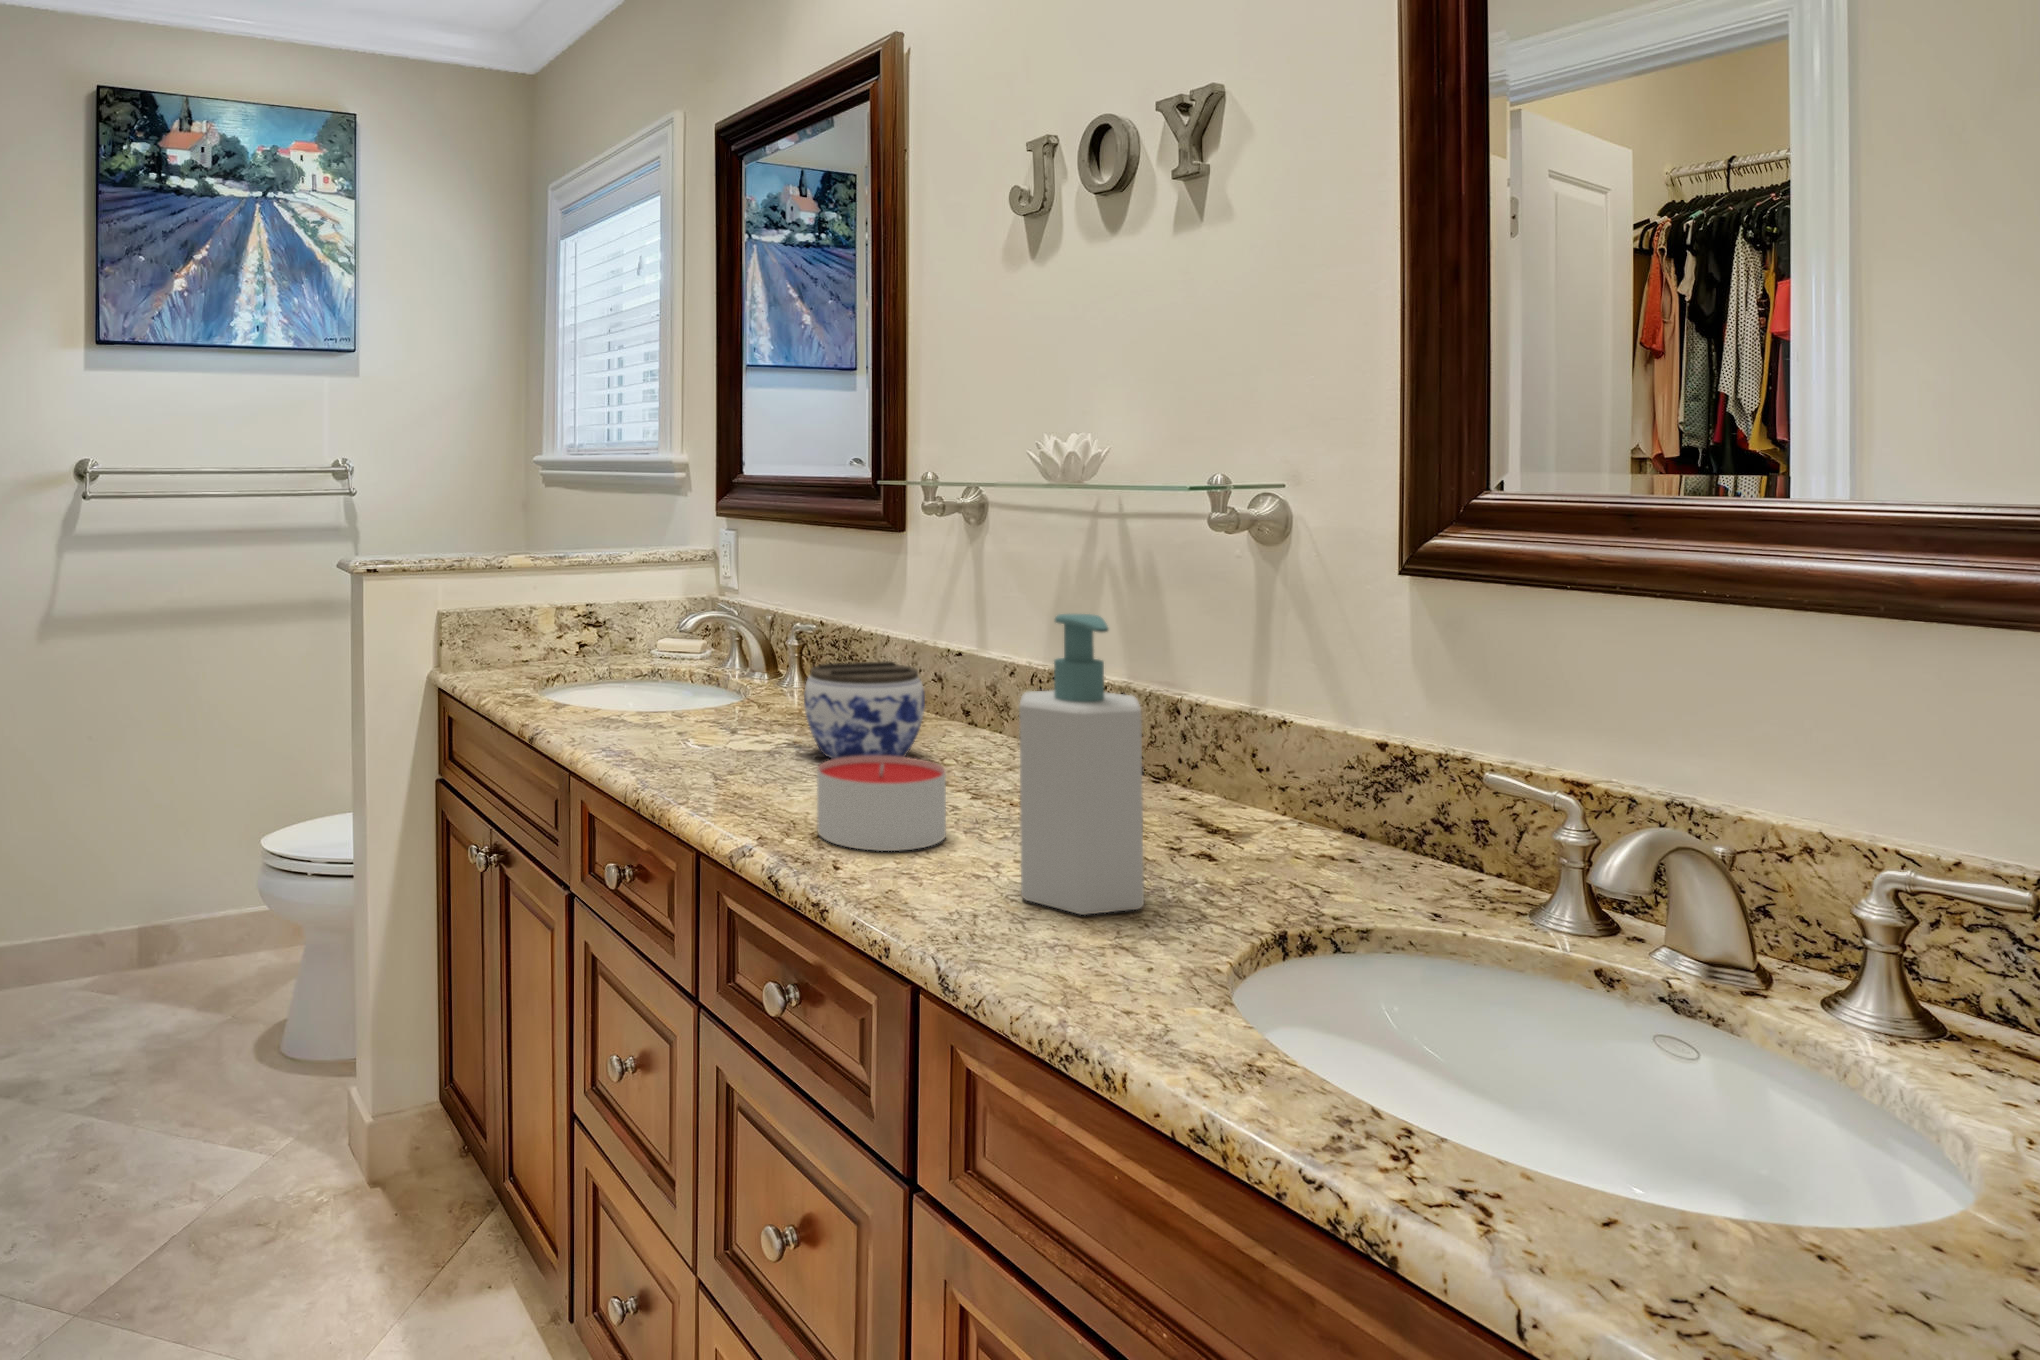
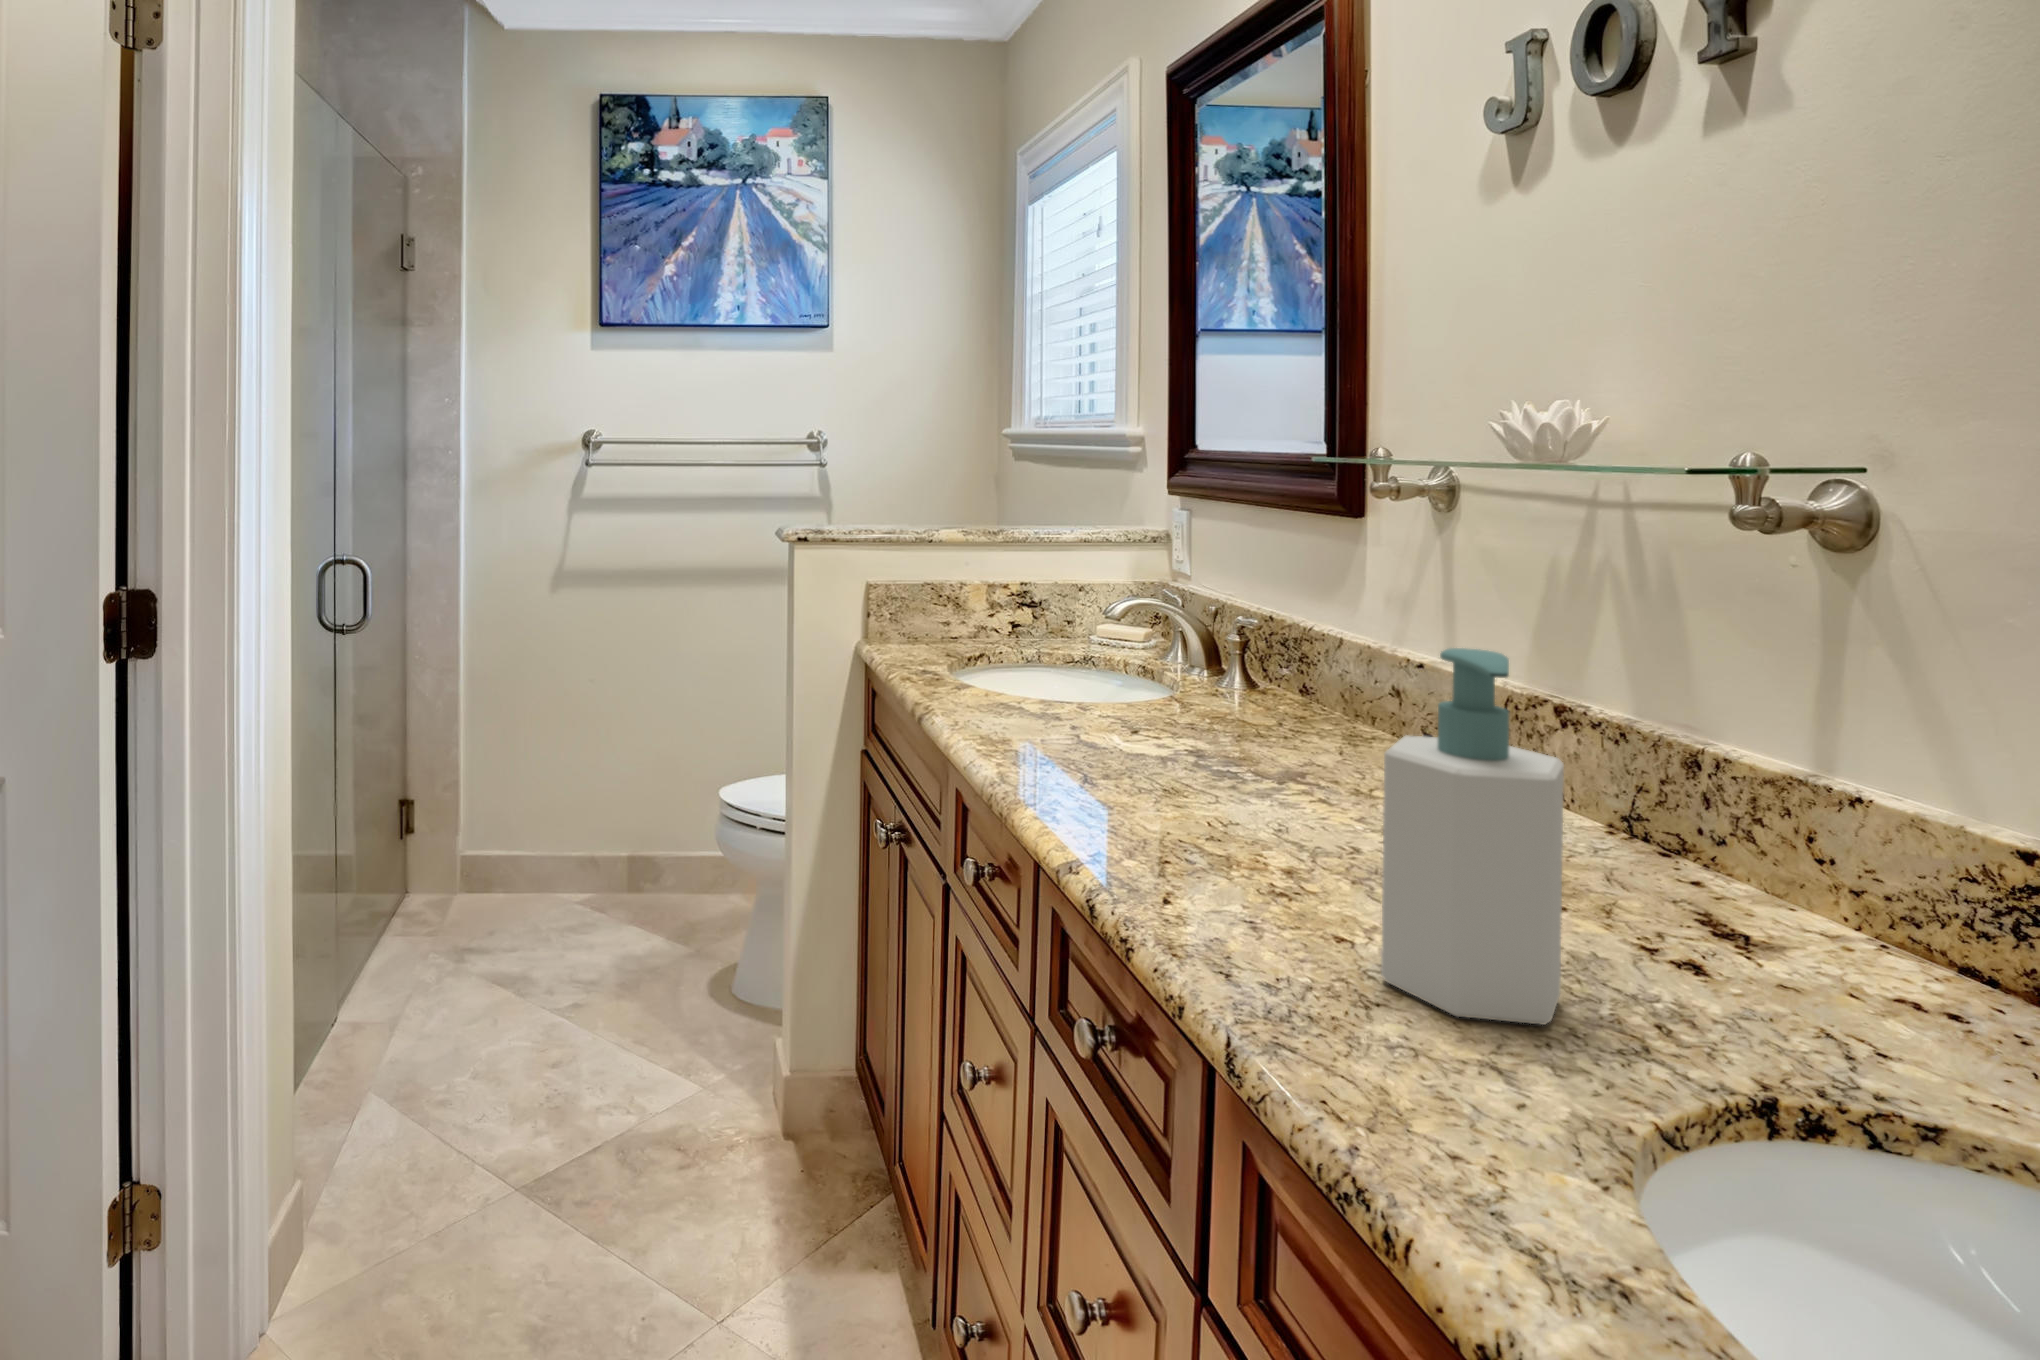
jar: present [804,661,925,759] -> none [1204,663,1354,780]
candle: present [817,755,946,851] -> none [1169,776,1327,893]

